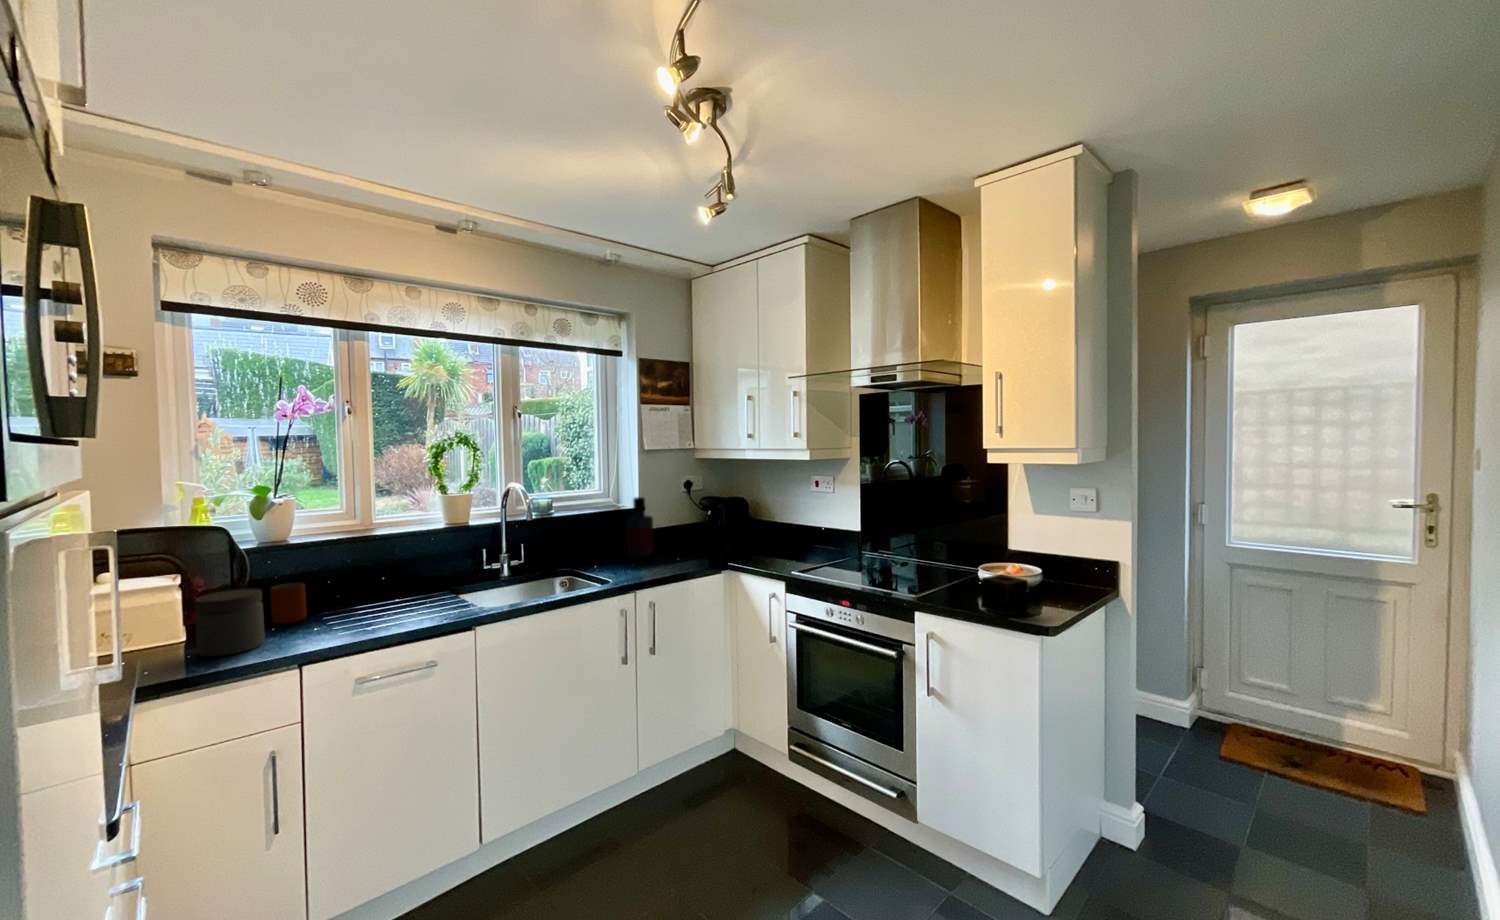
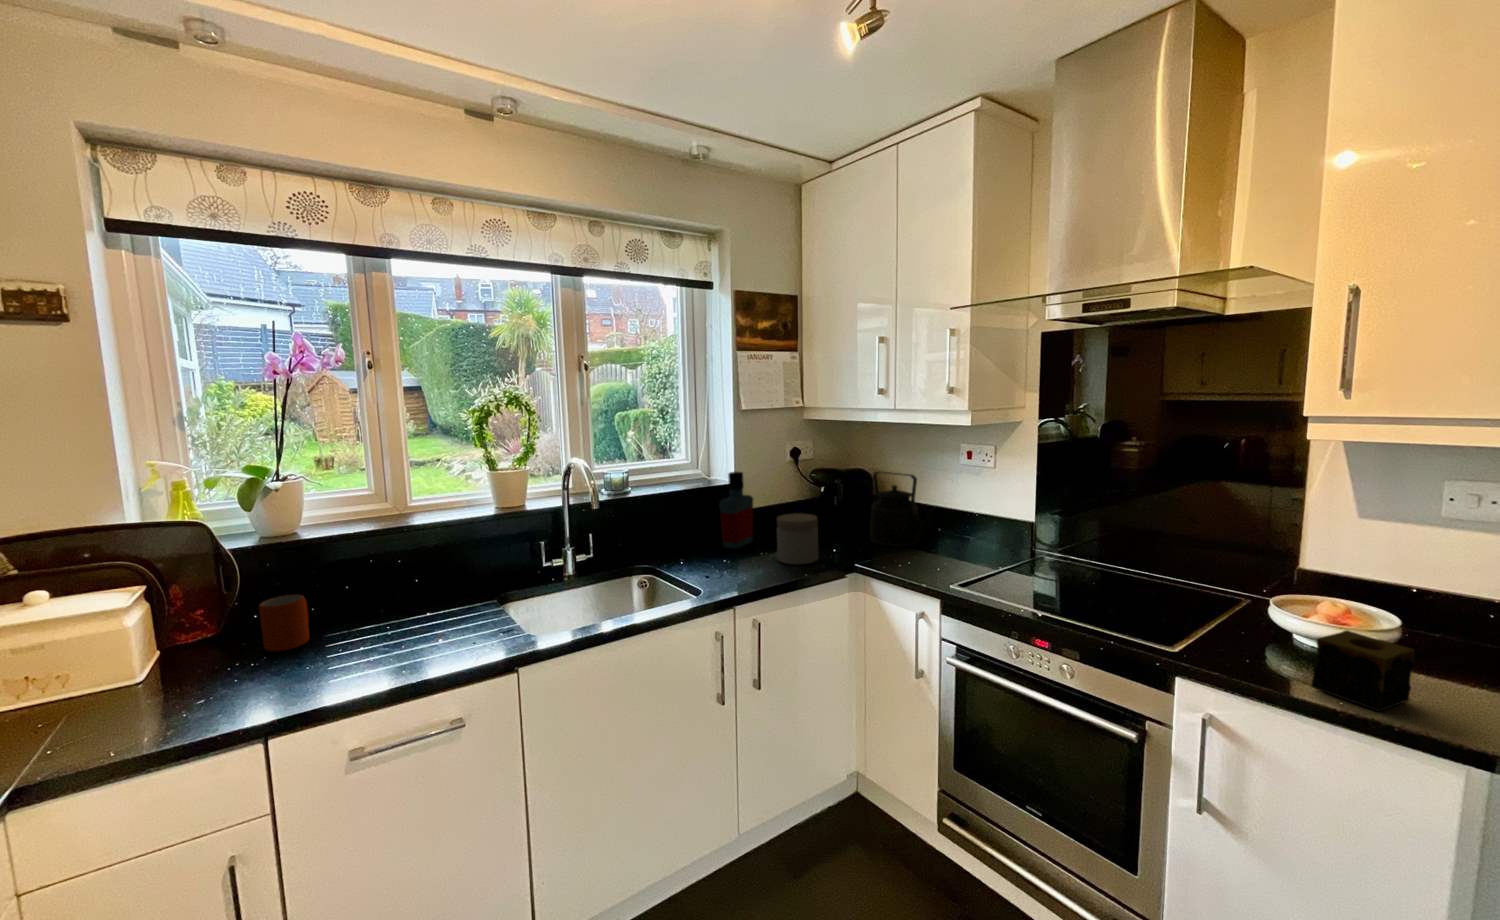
kettle: none [743,497,793,553] -> present [870,471,939,547]
jar: present [194,589,265,656] -> present [777,513,818,565]

